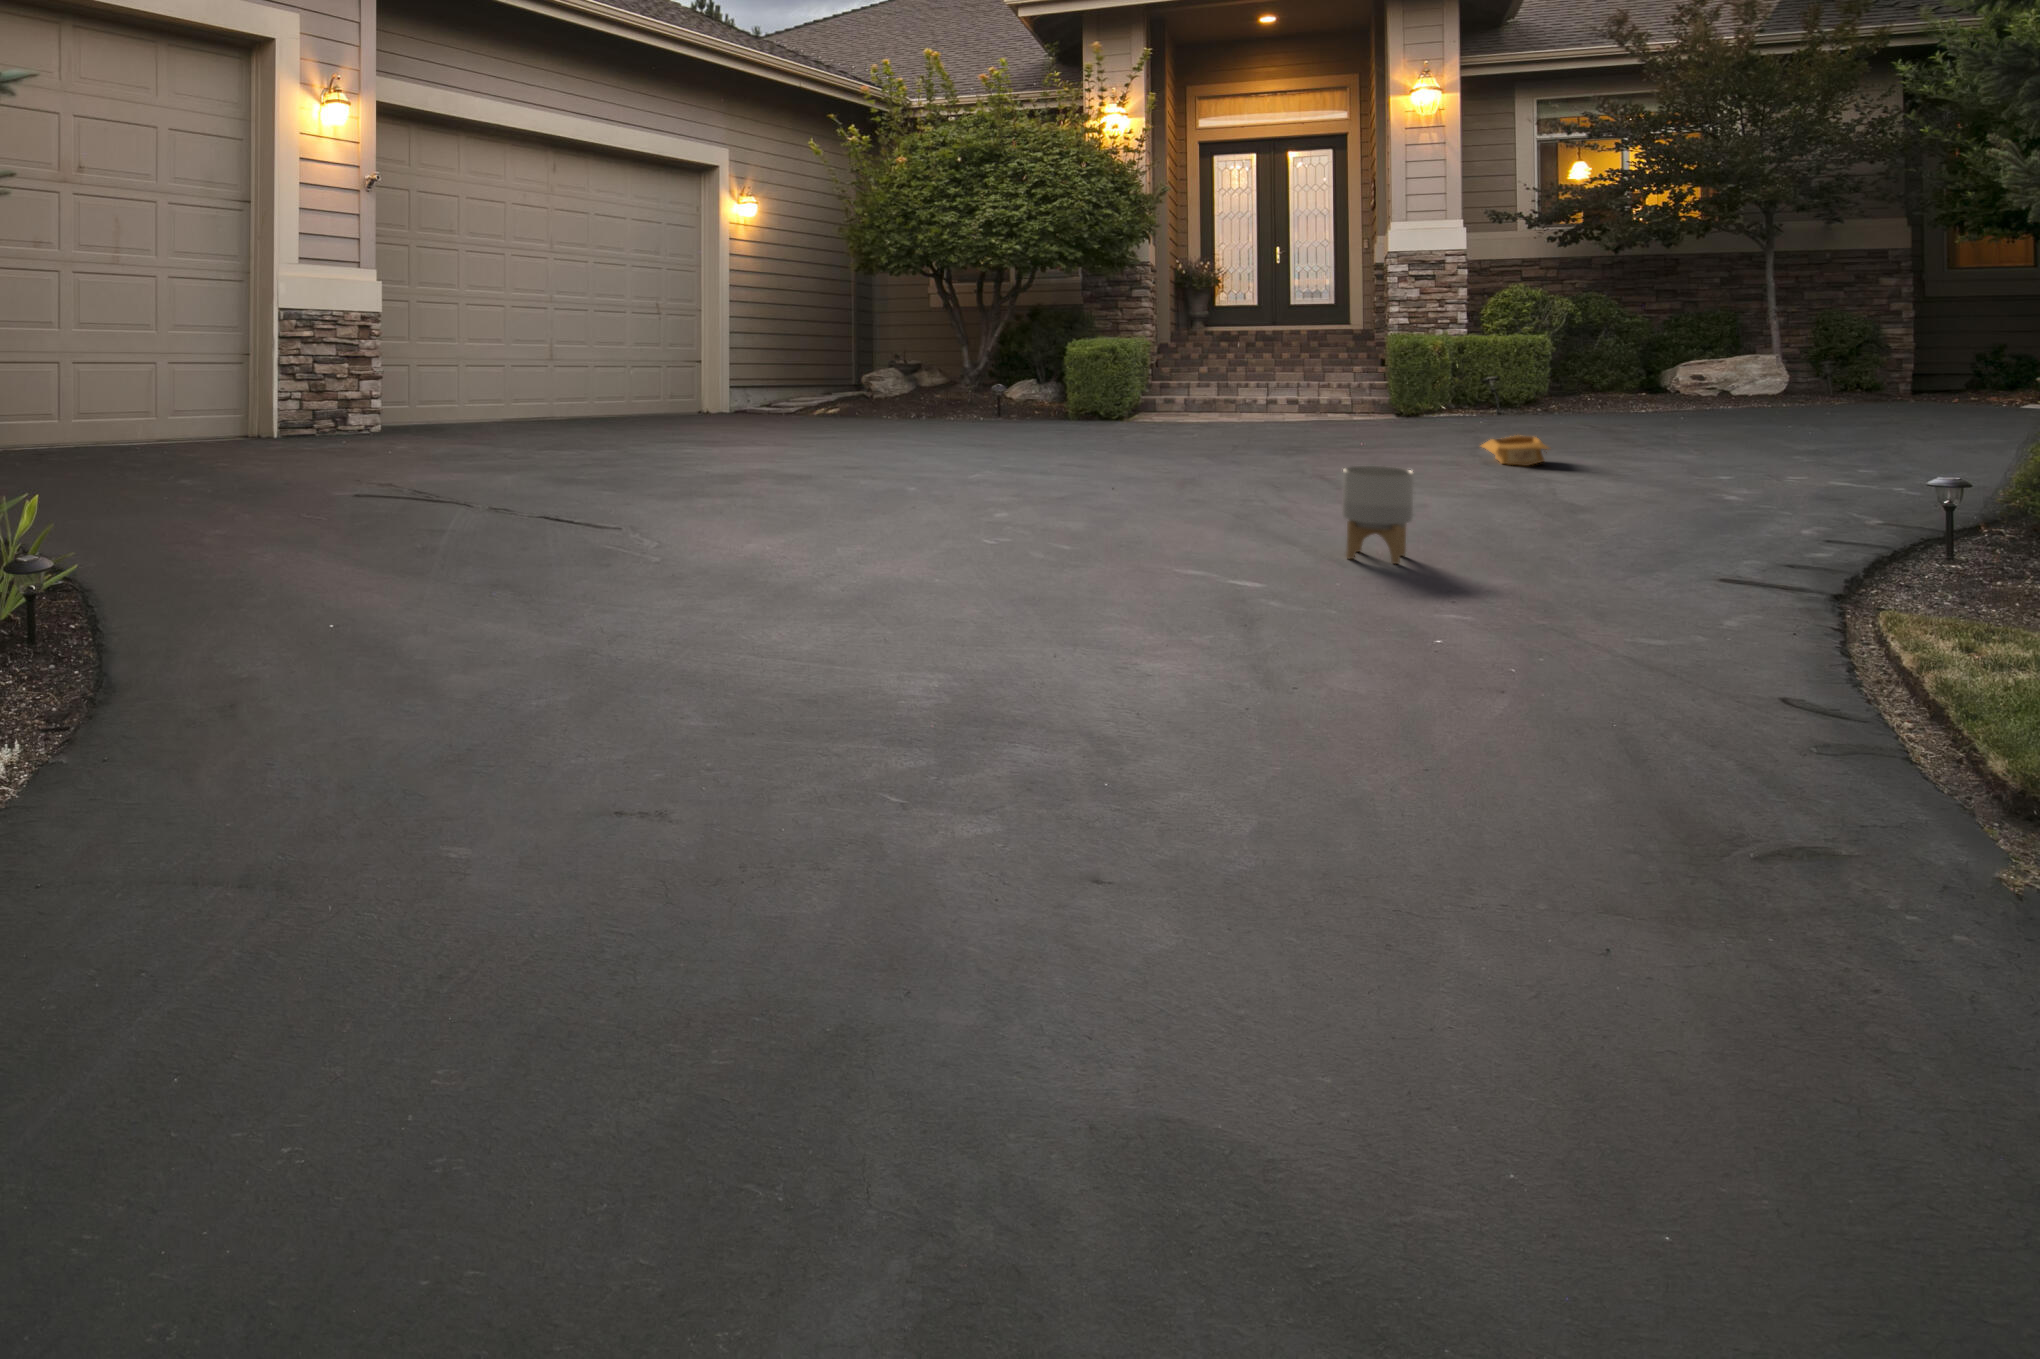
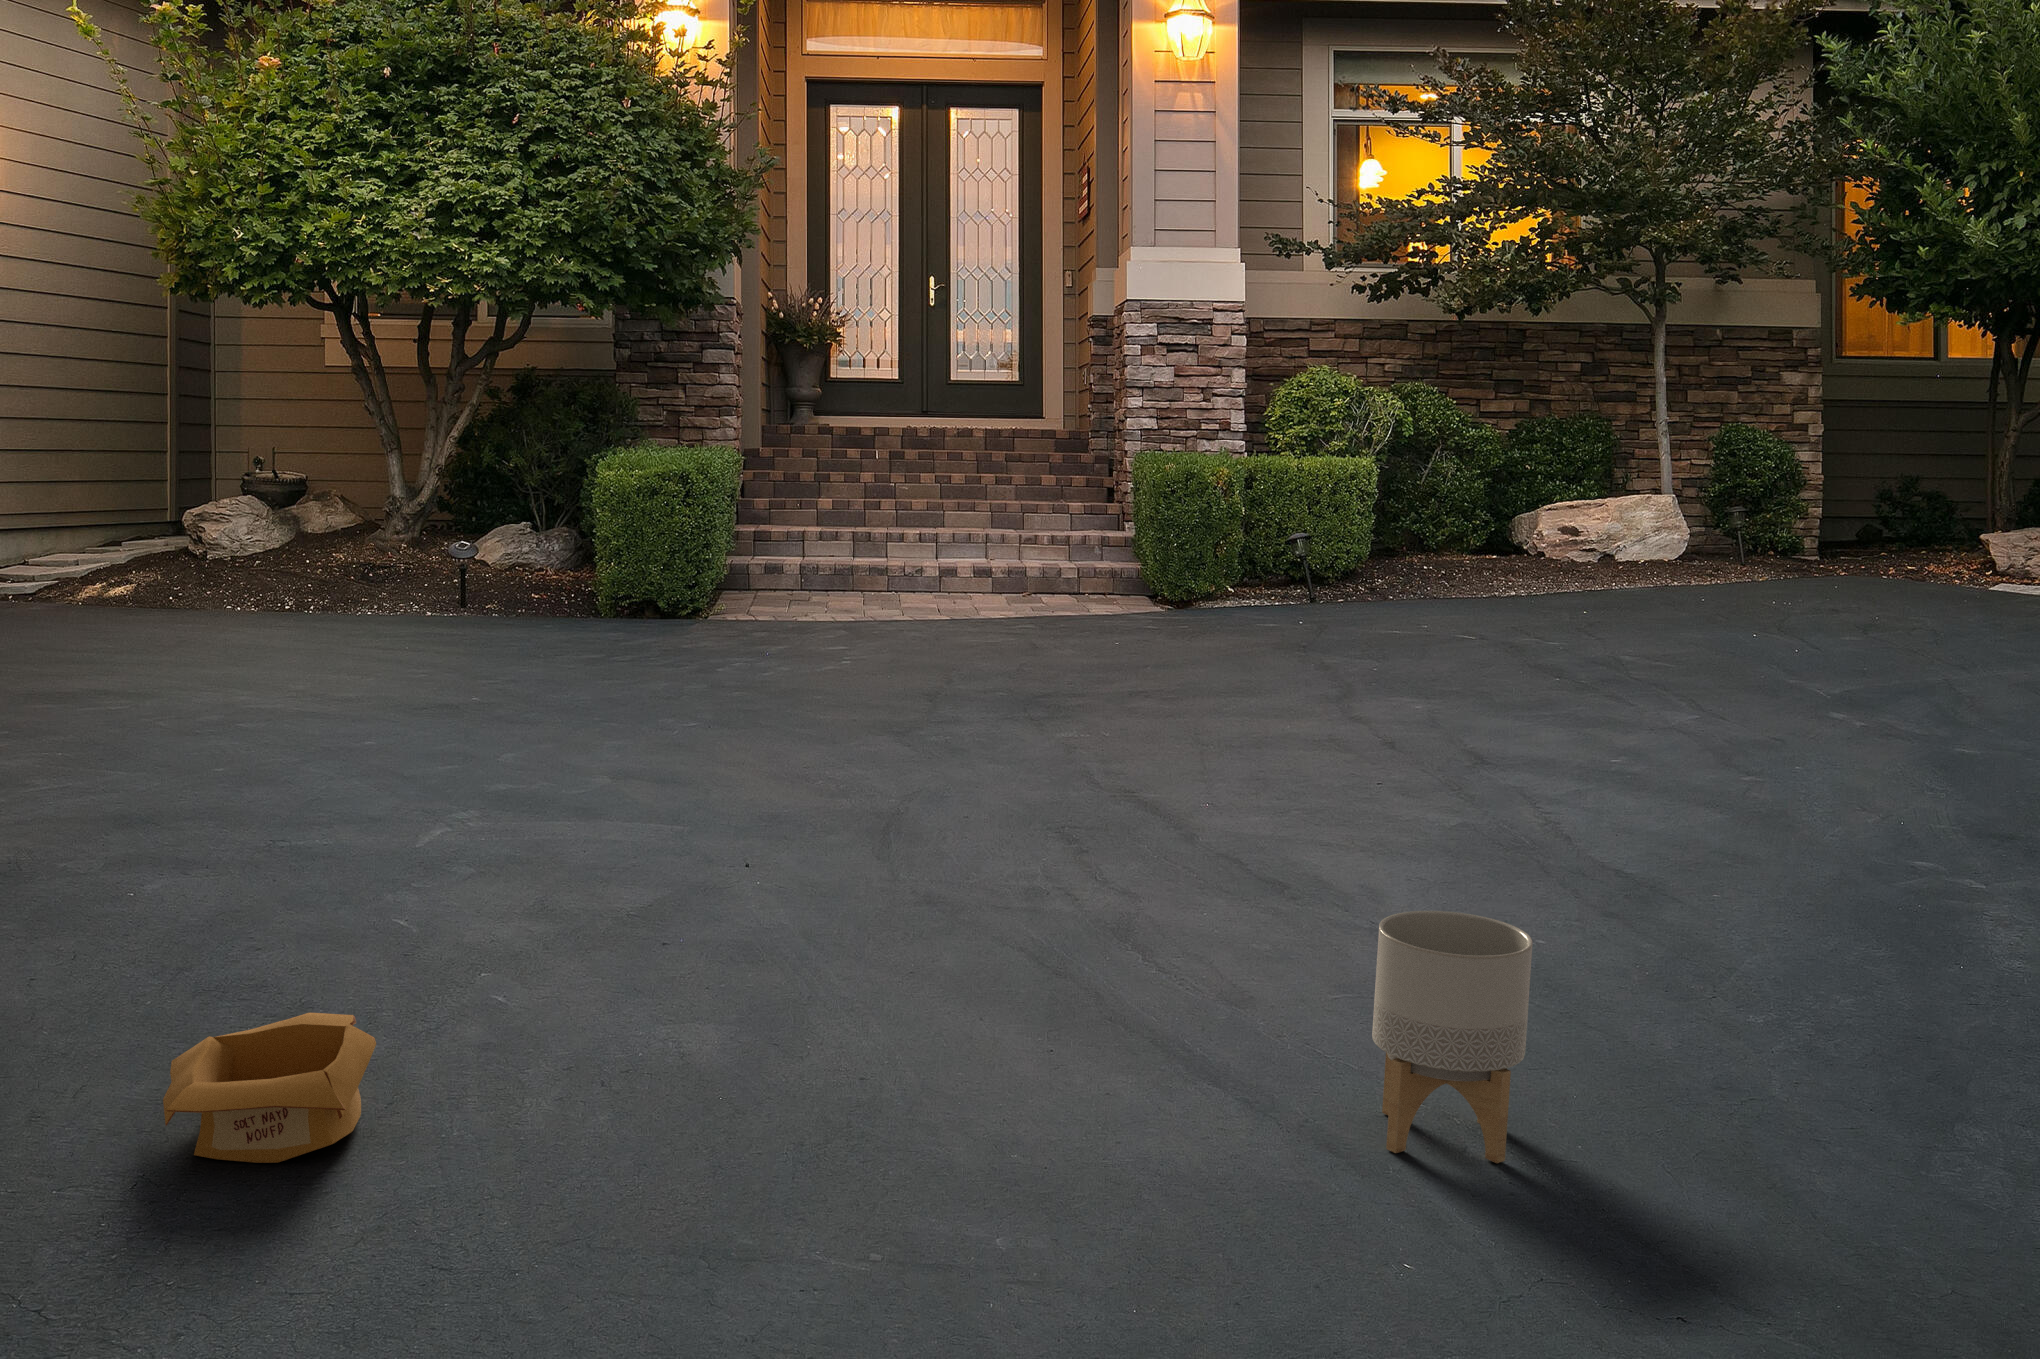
cardboard box: present [1482,435,1549,466] -> present [163,1013,376,1163]

